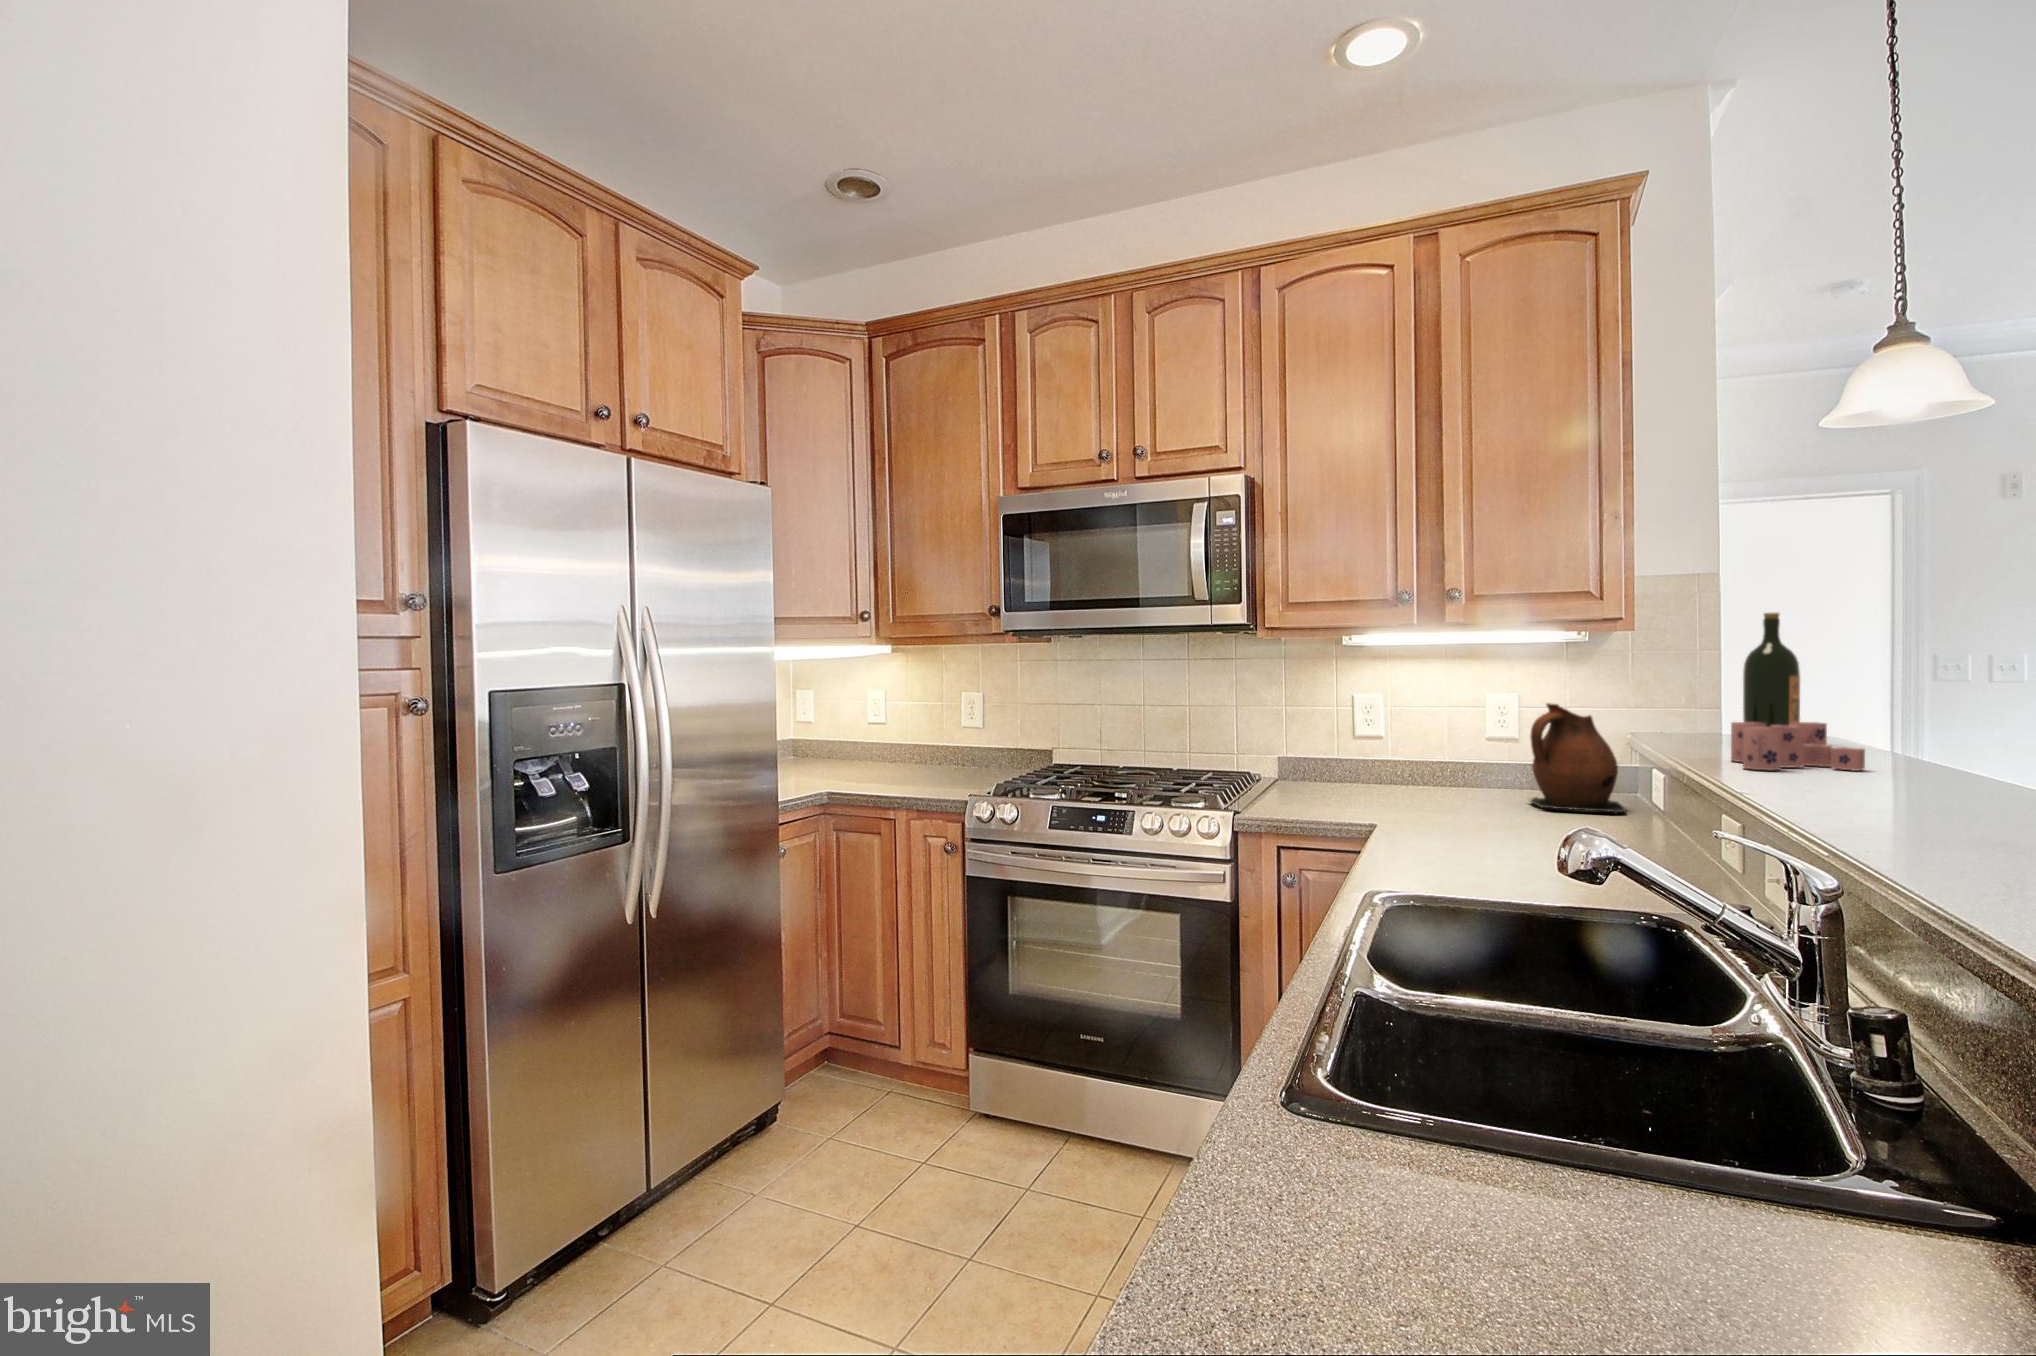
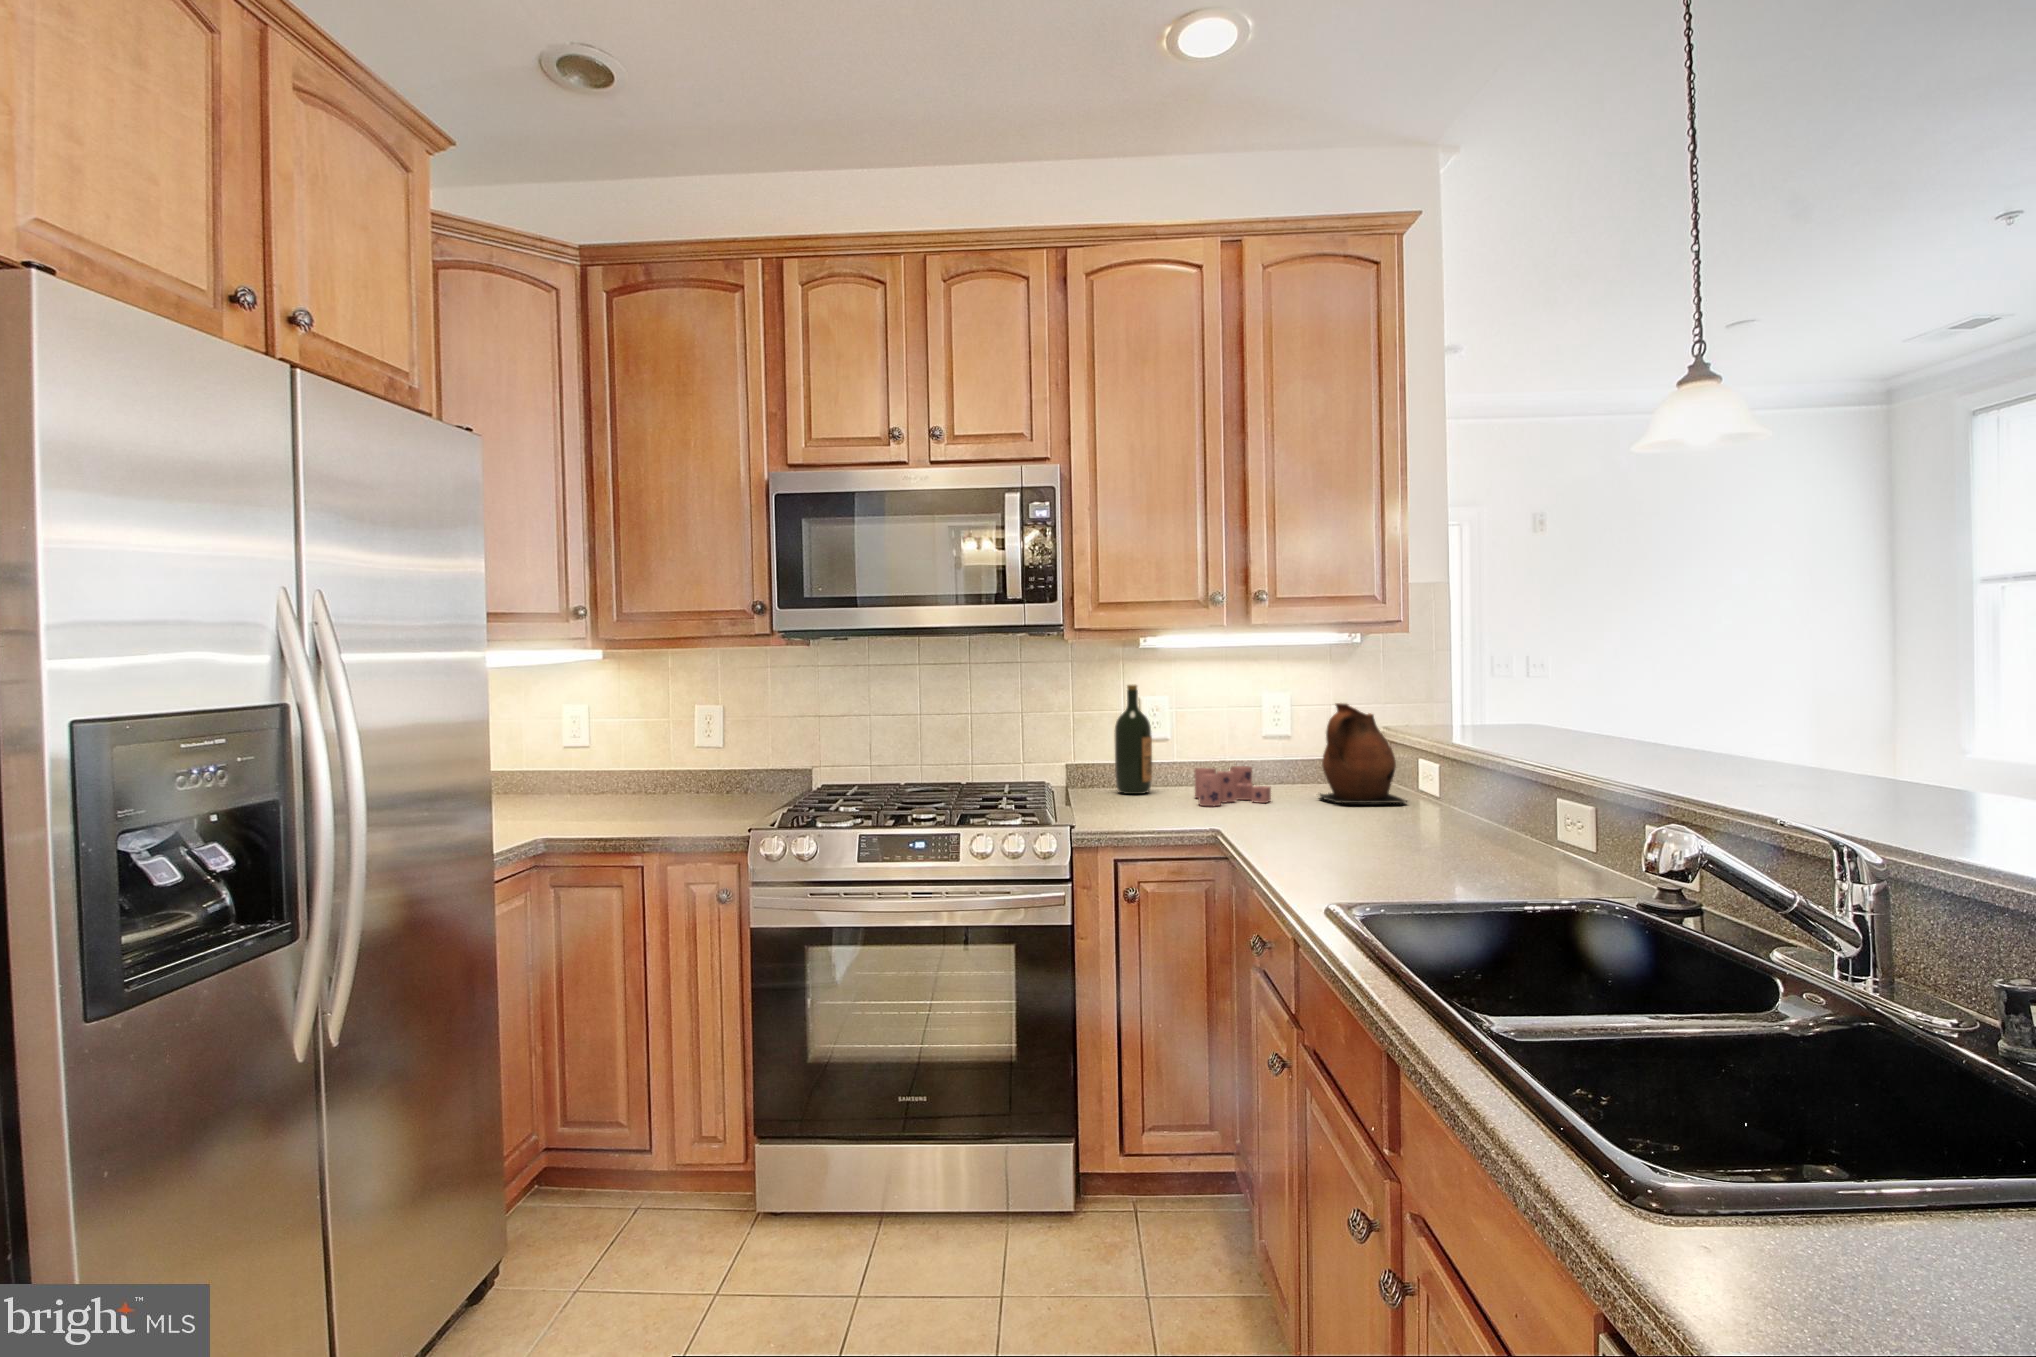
wine bottle: present [1743,613,1800,727] -> present [1114,685,1152,794]
candle: present [1731,722,1865,771] -> present [1194,766,1271,806]

